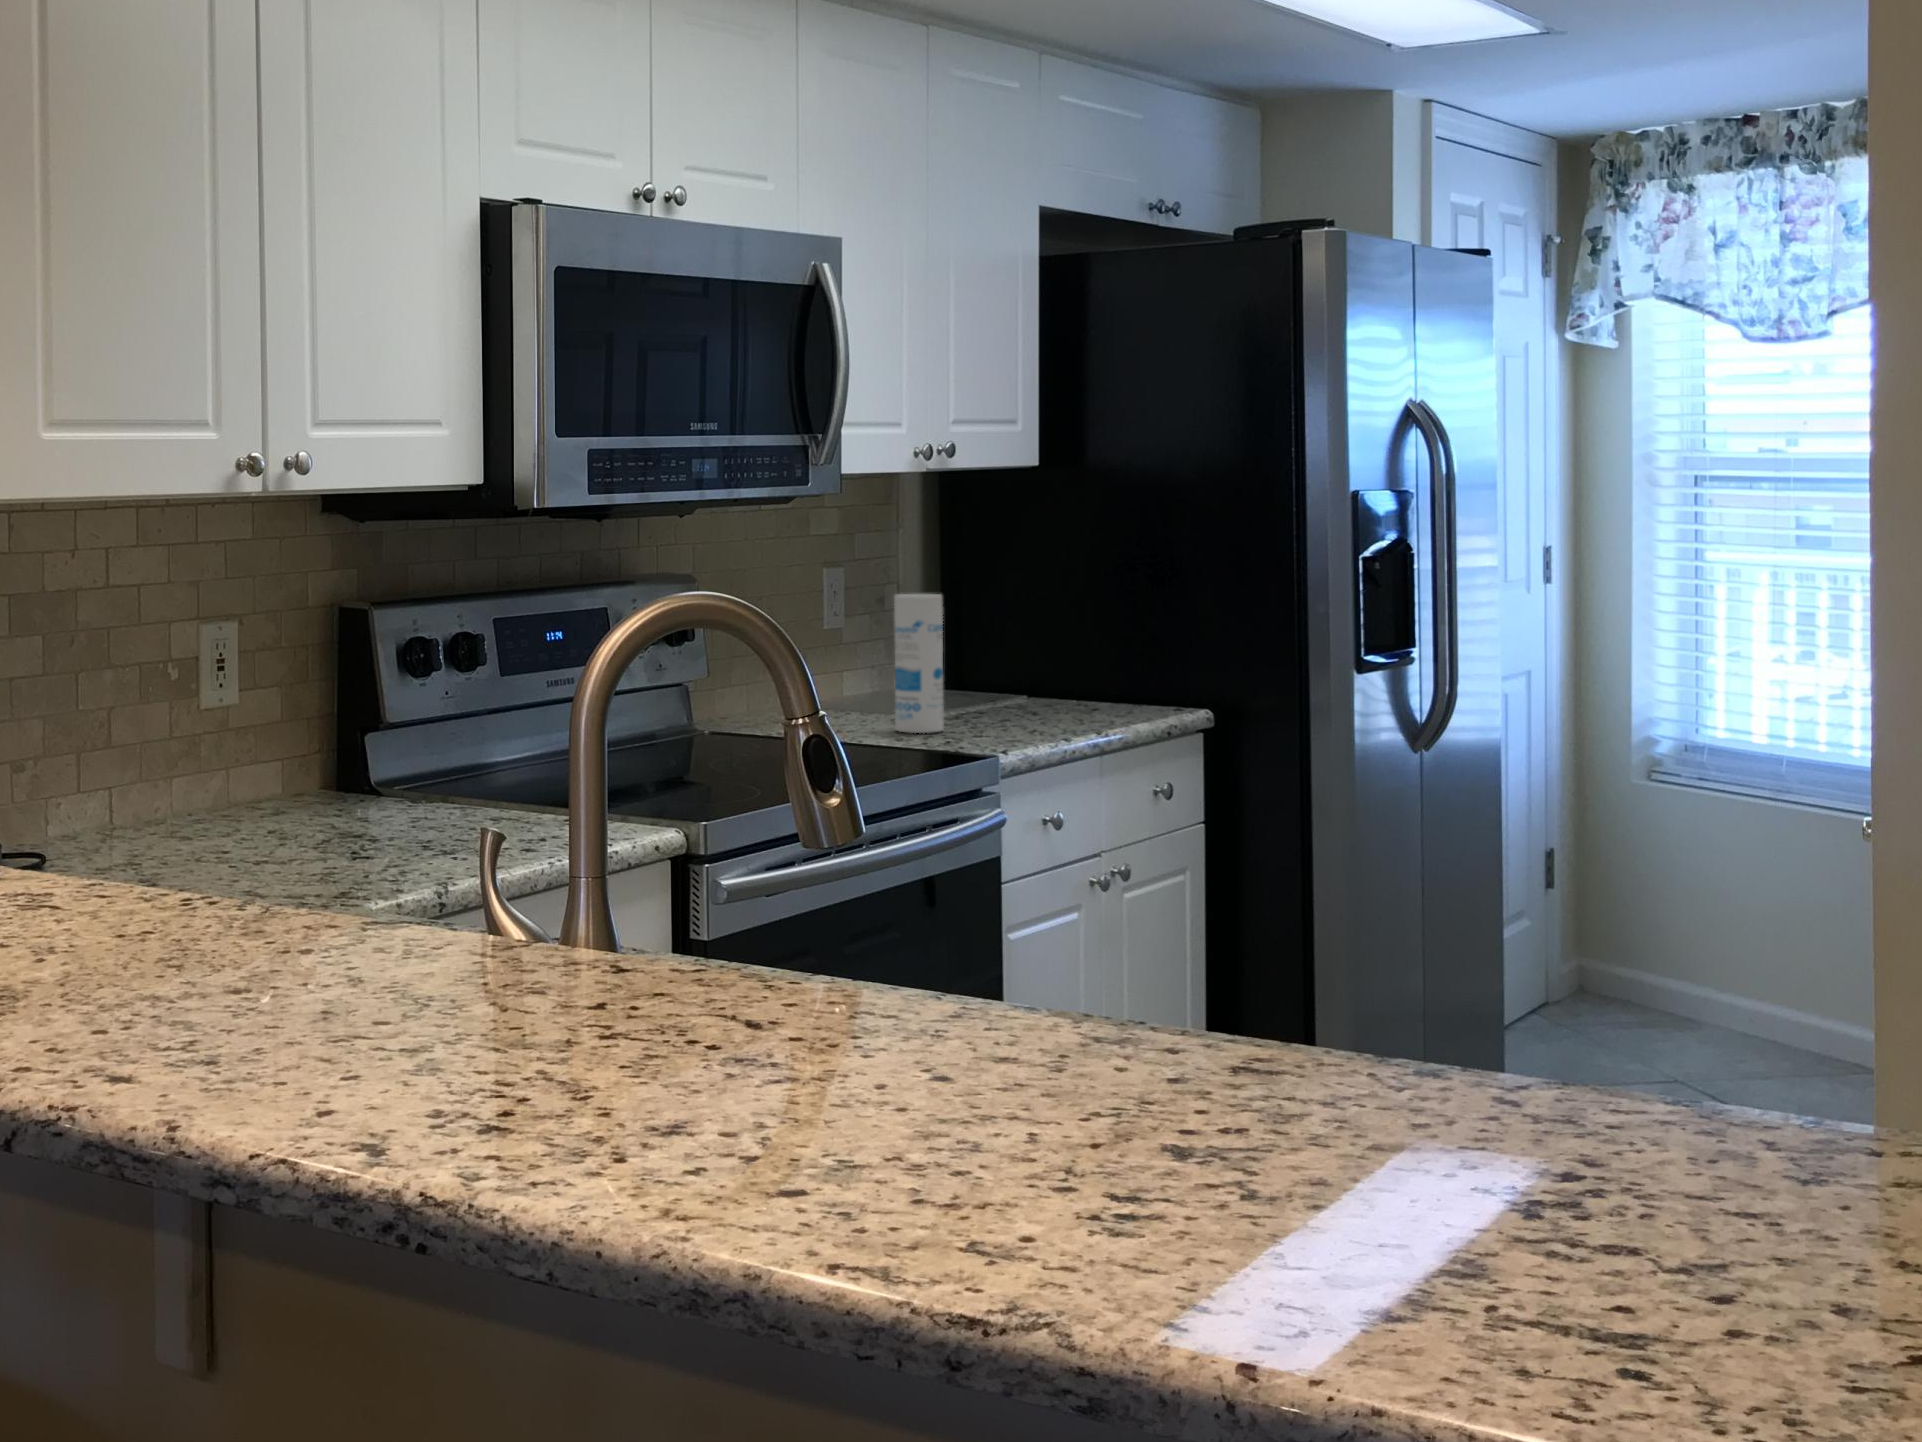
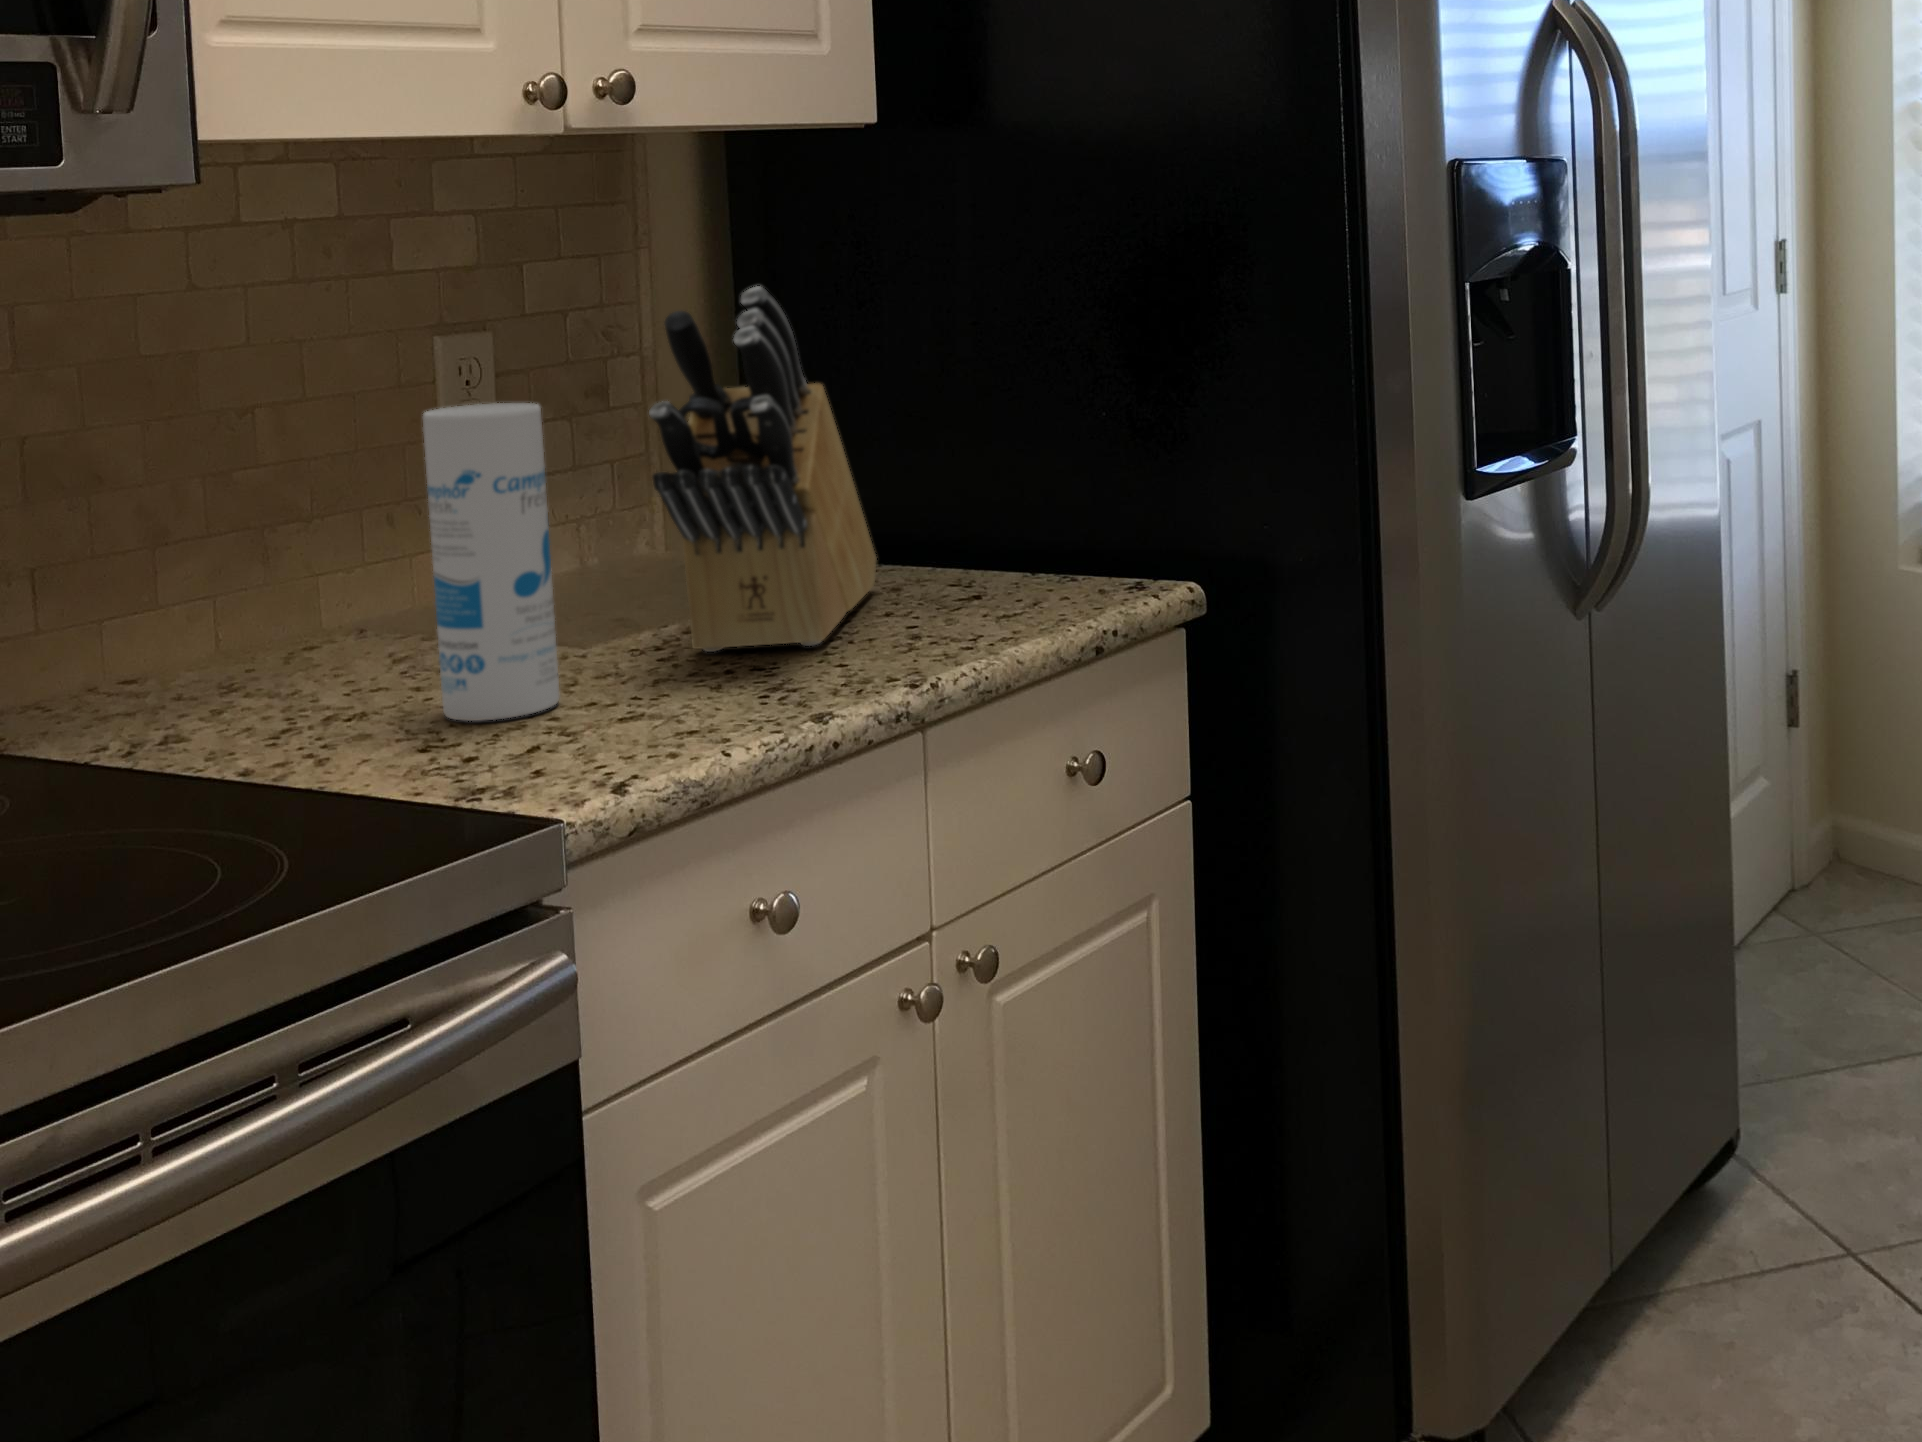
knife block: none [977,545,1043,720] -> present [649,286,876,652]

